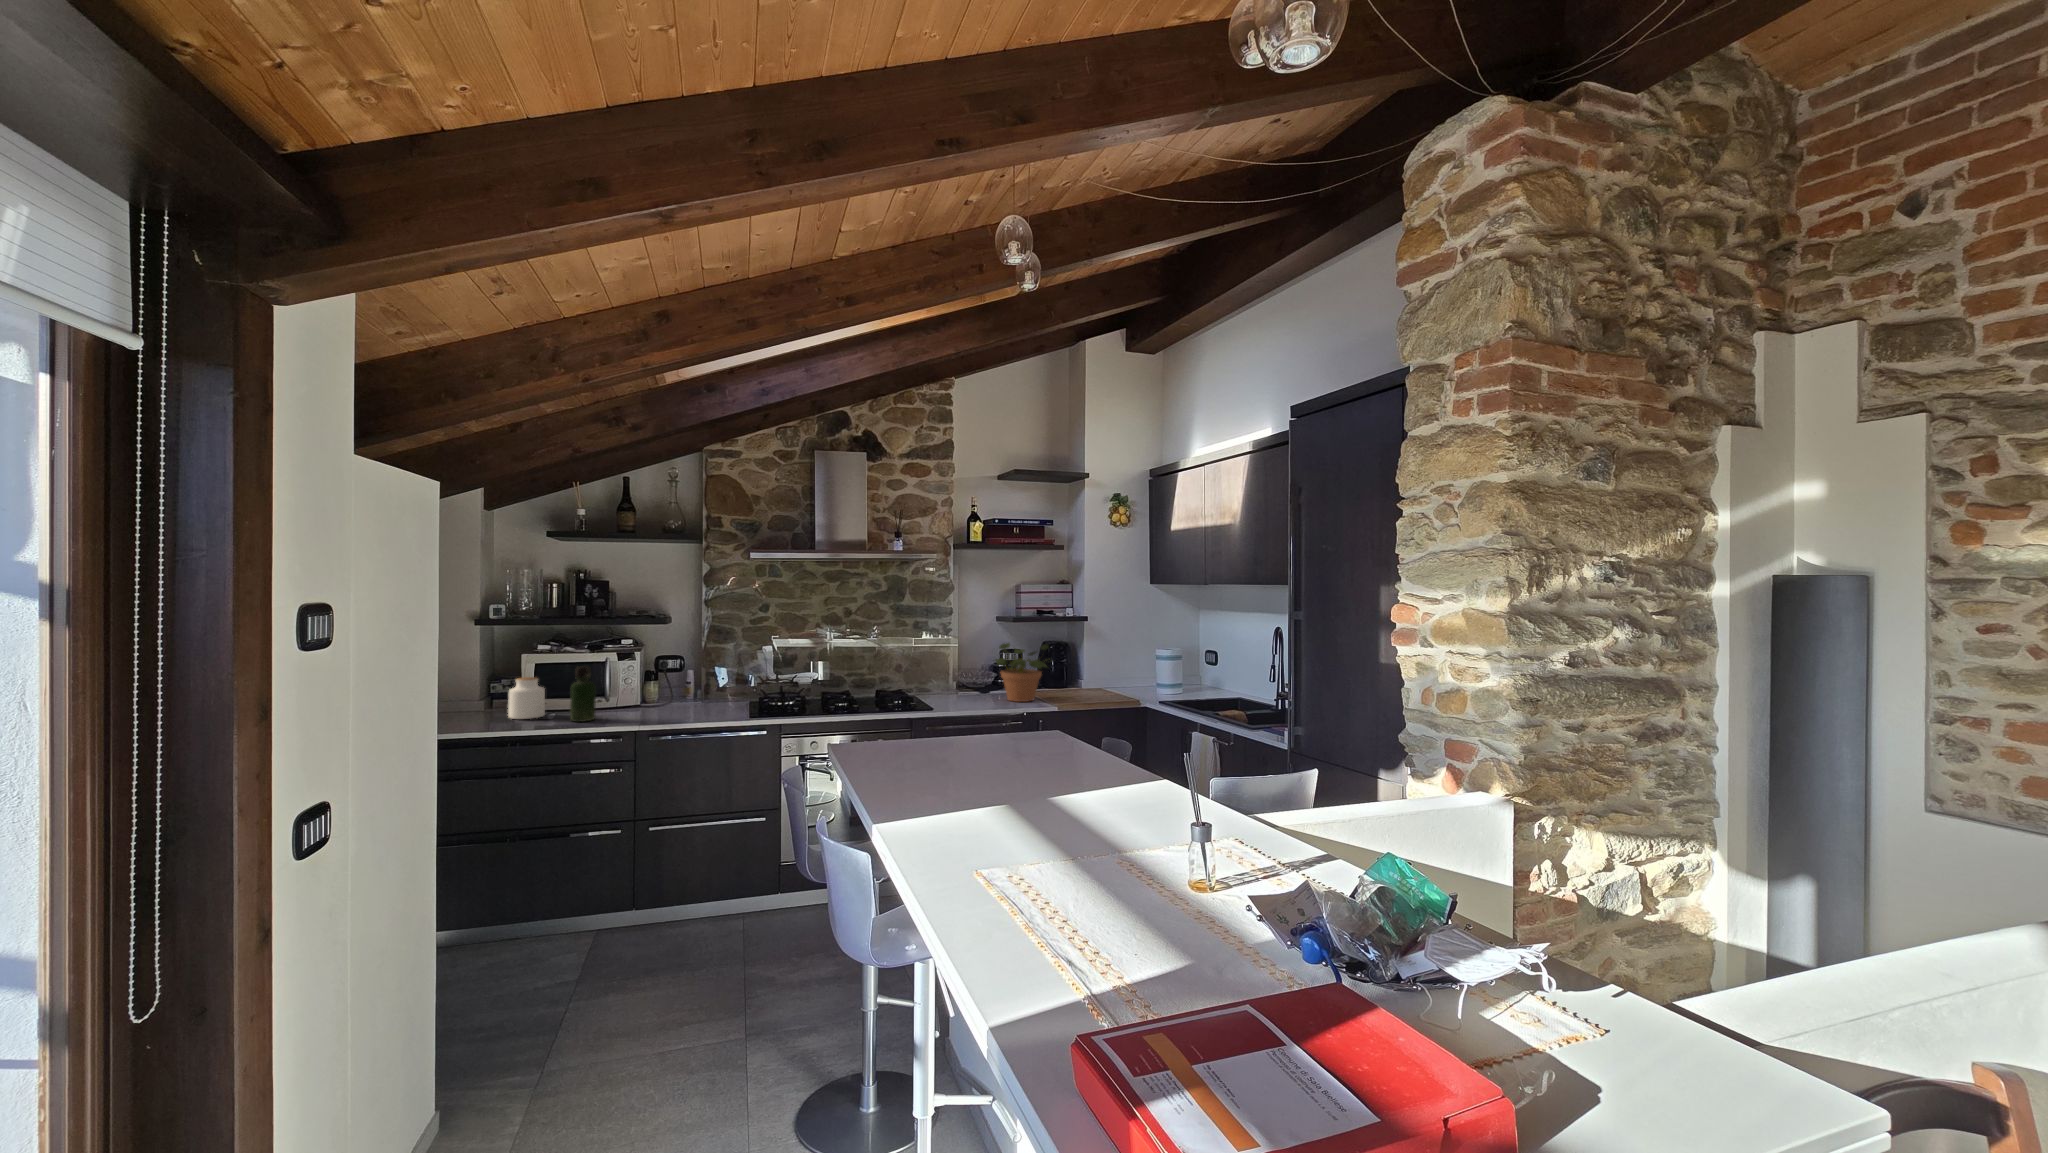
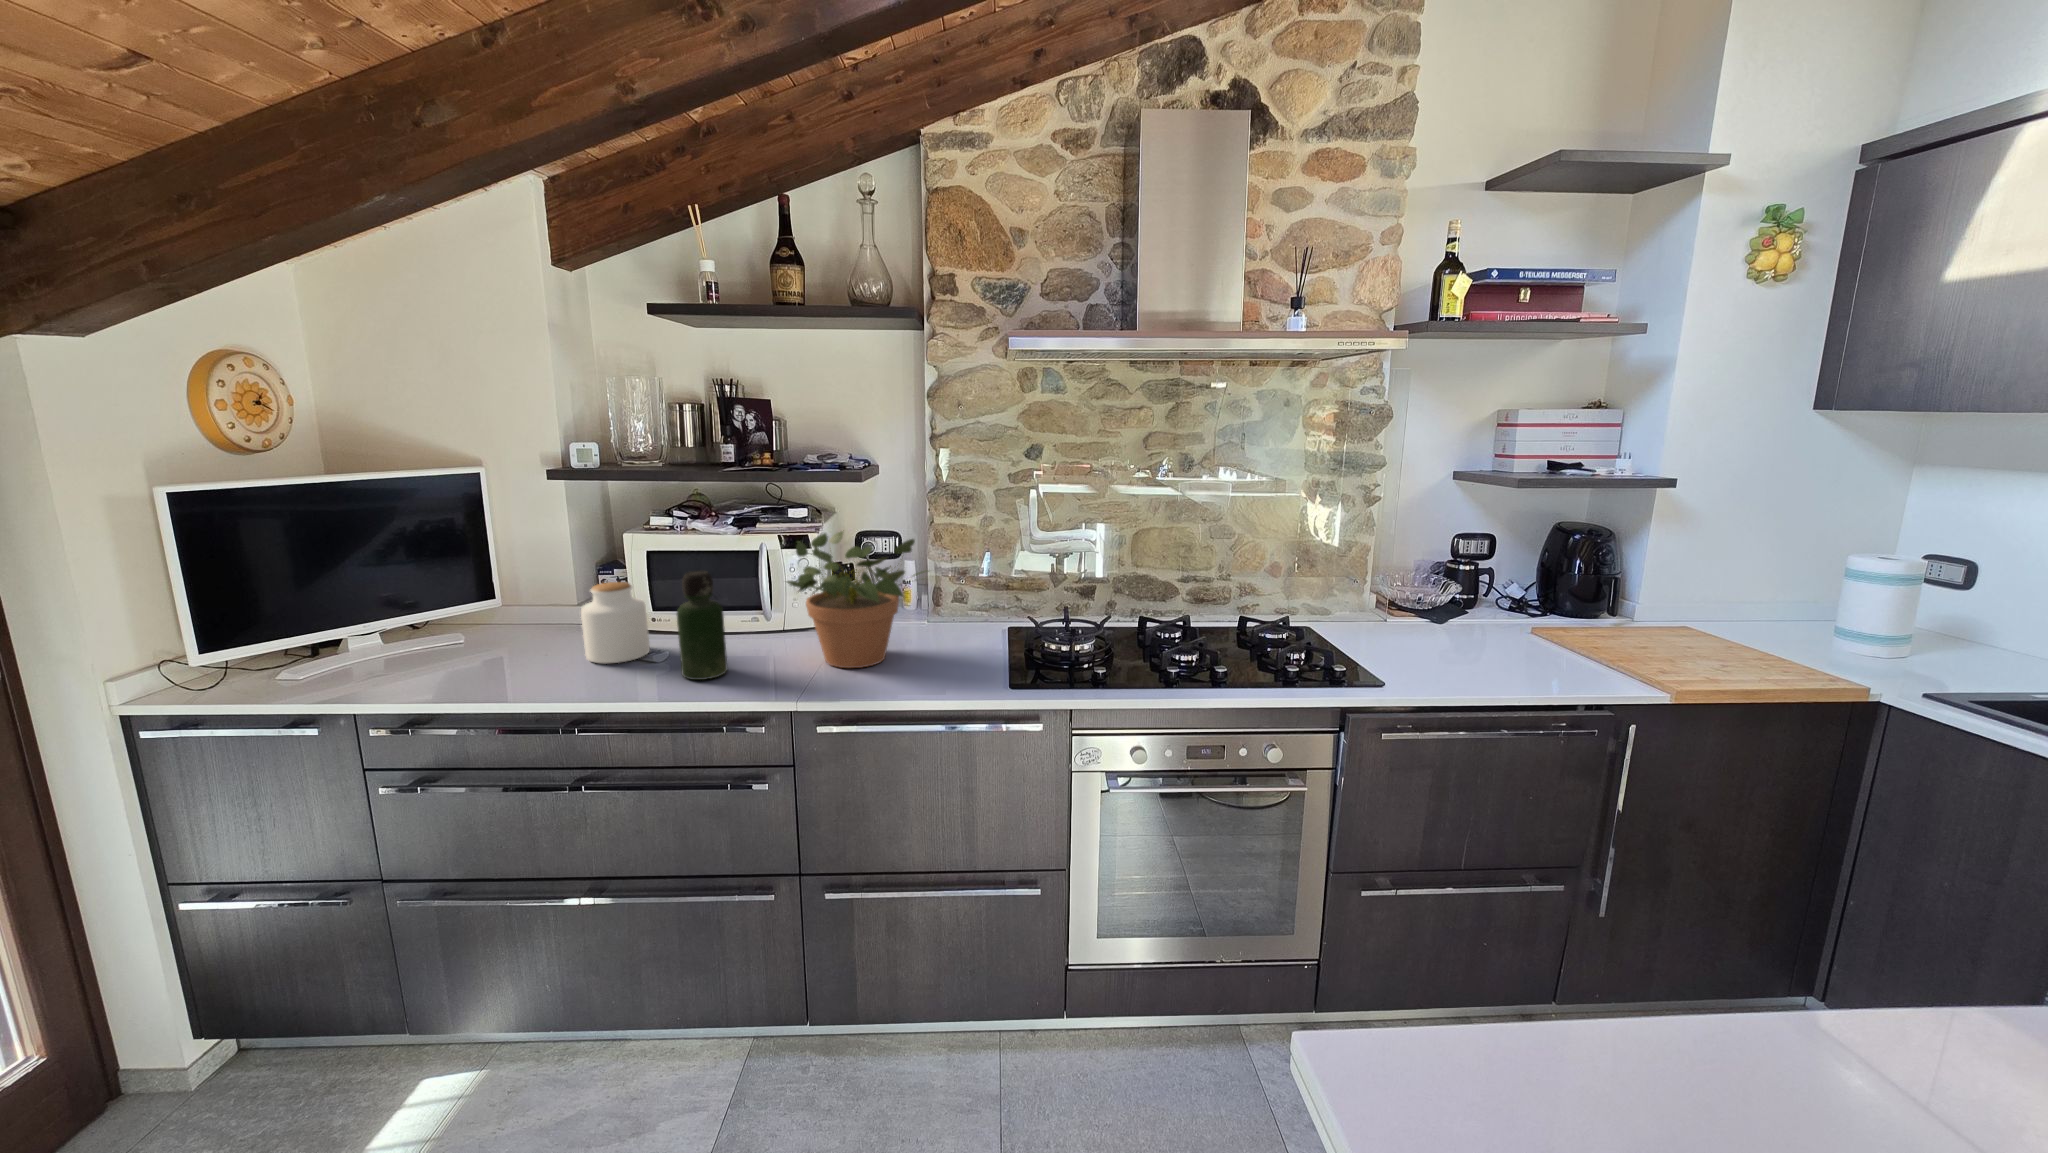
potted plant: present [995,643,1049,702] -> present [787,532,929,668]

